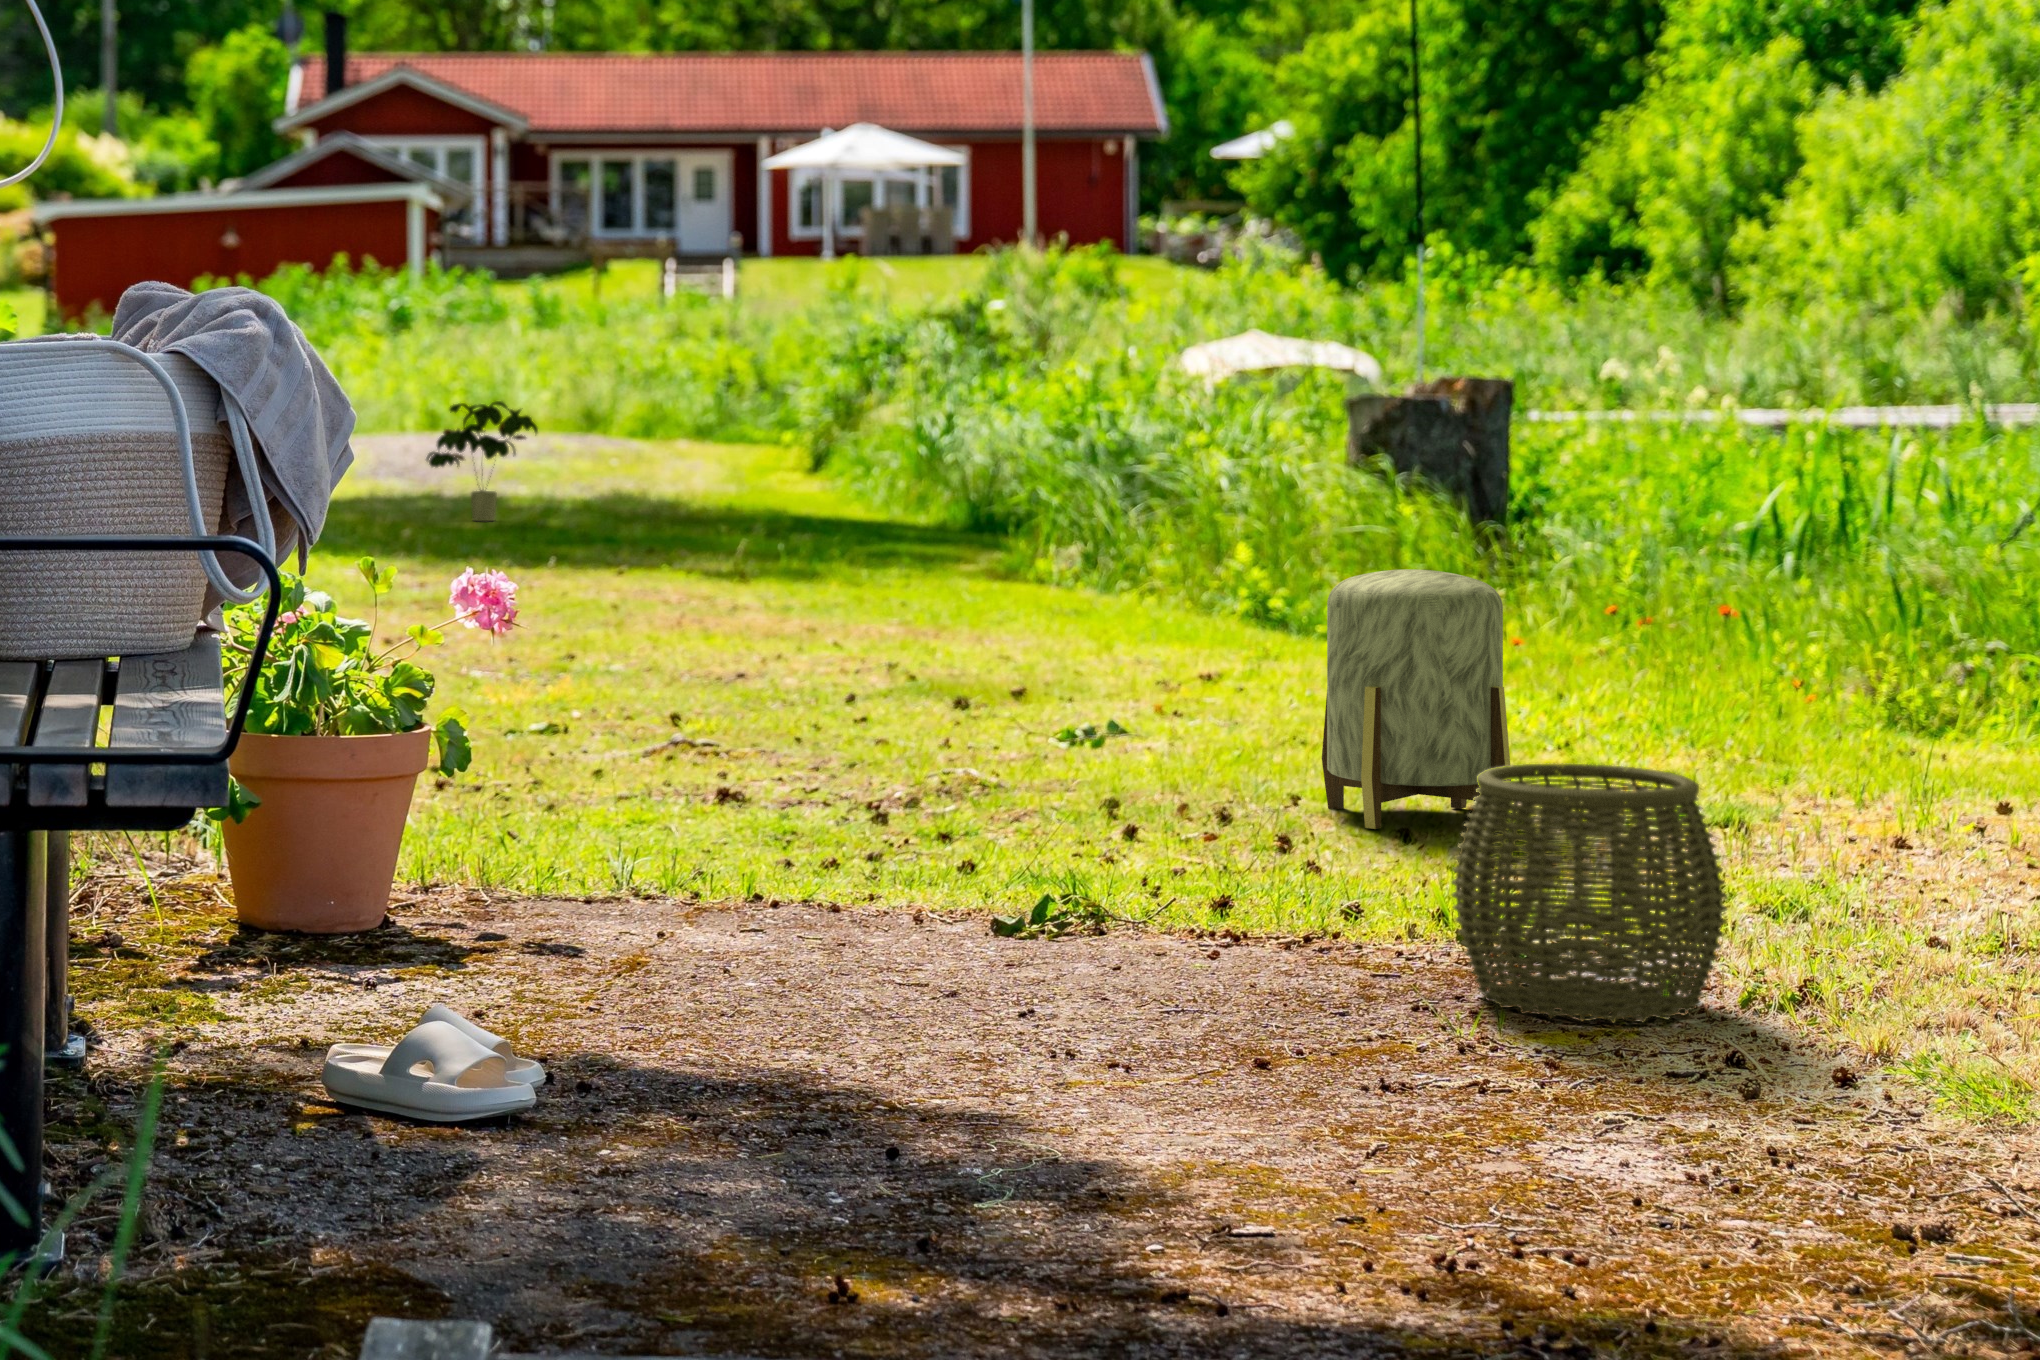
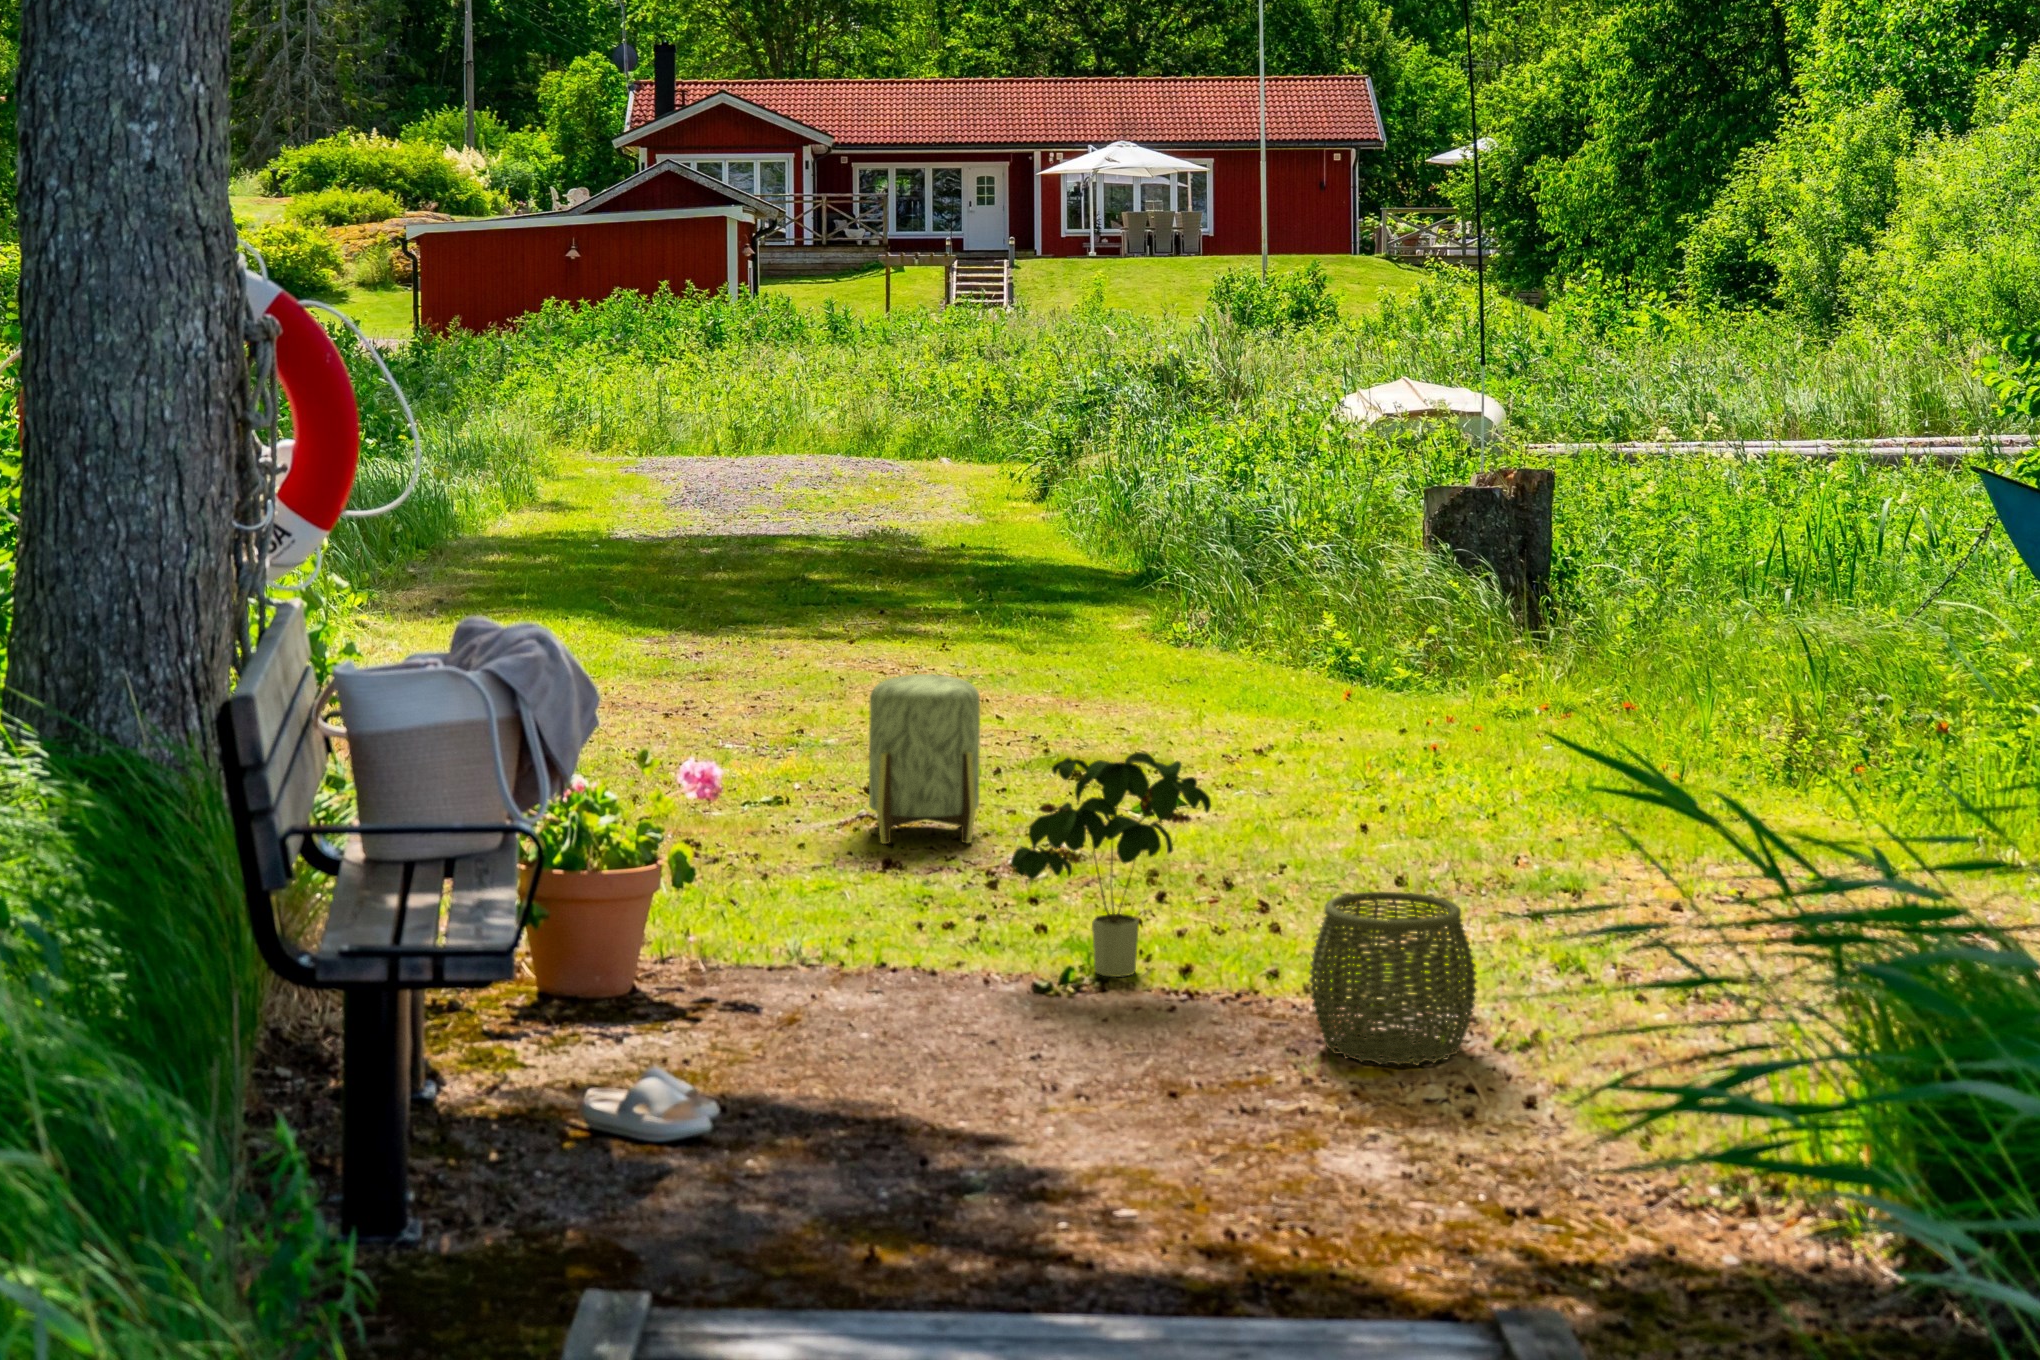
potted plant: present [426,401,538,521] -> present [1011,752,1211,977]
stool: present [1322,569,1511,829] -> present [869,674,980,844]

